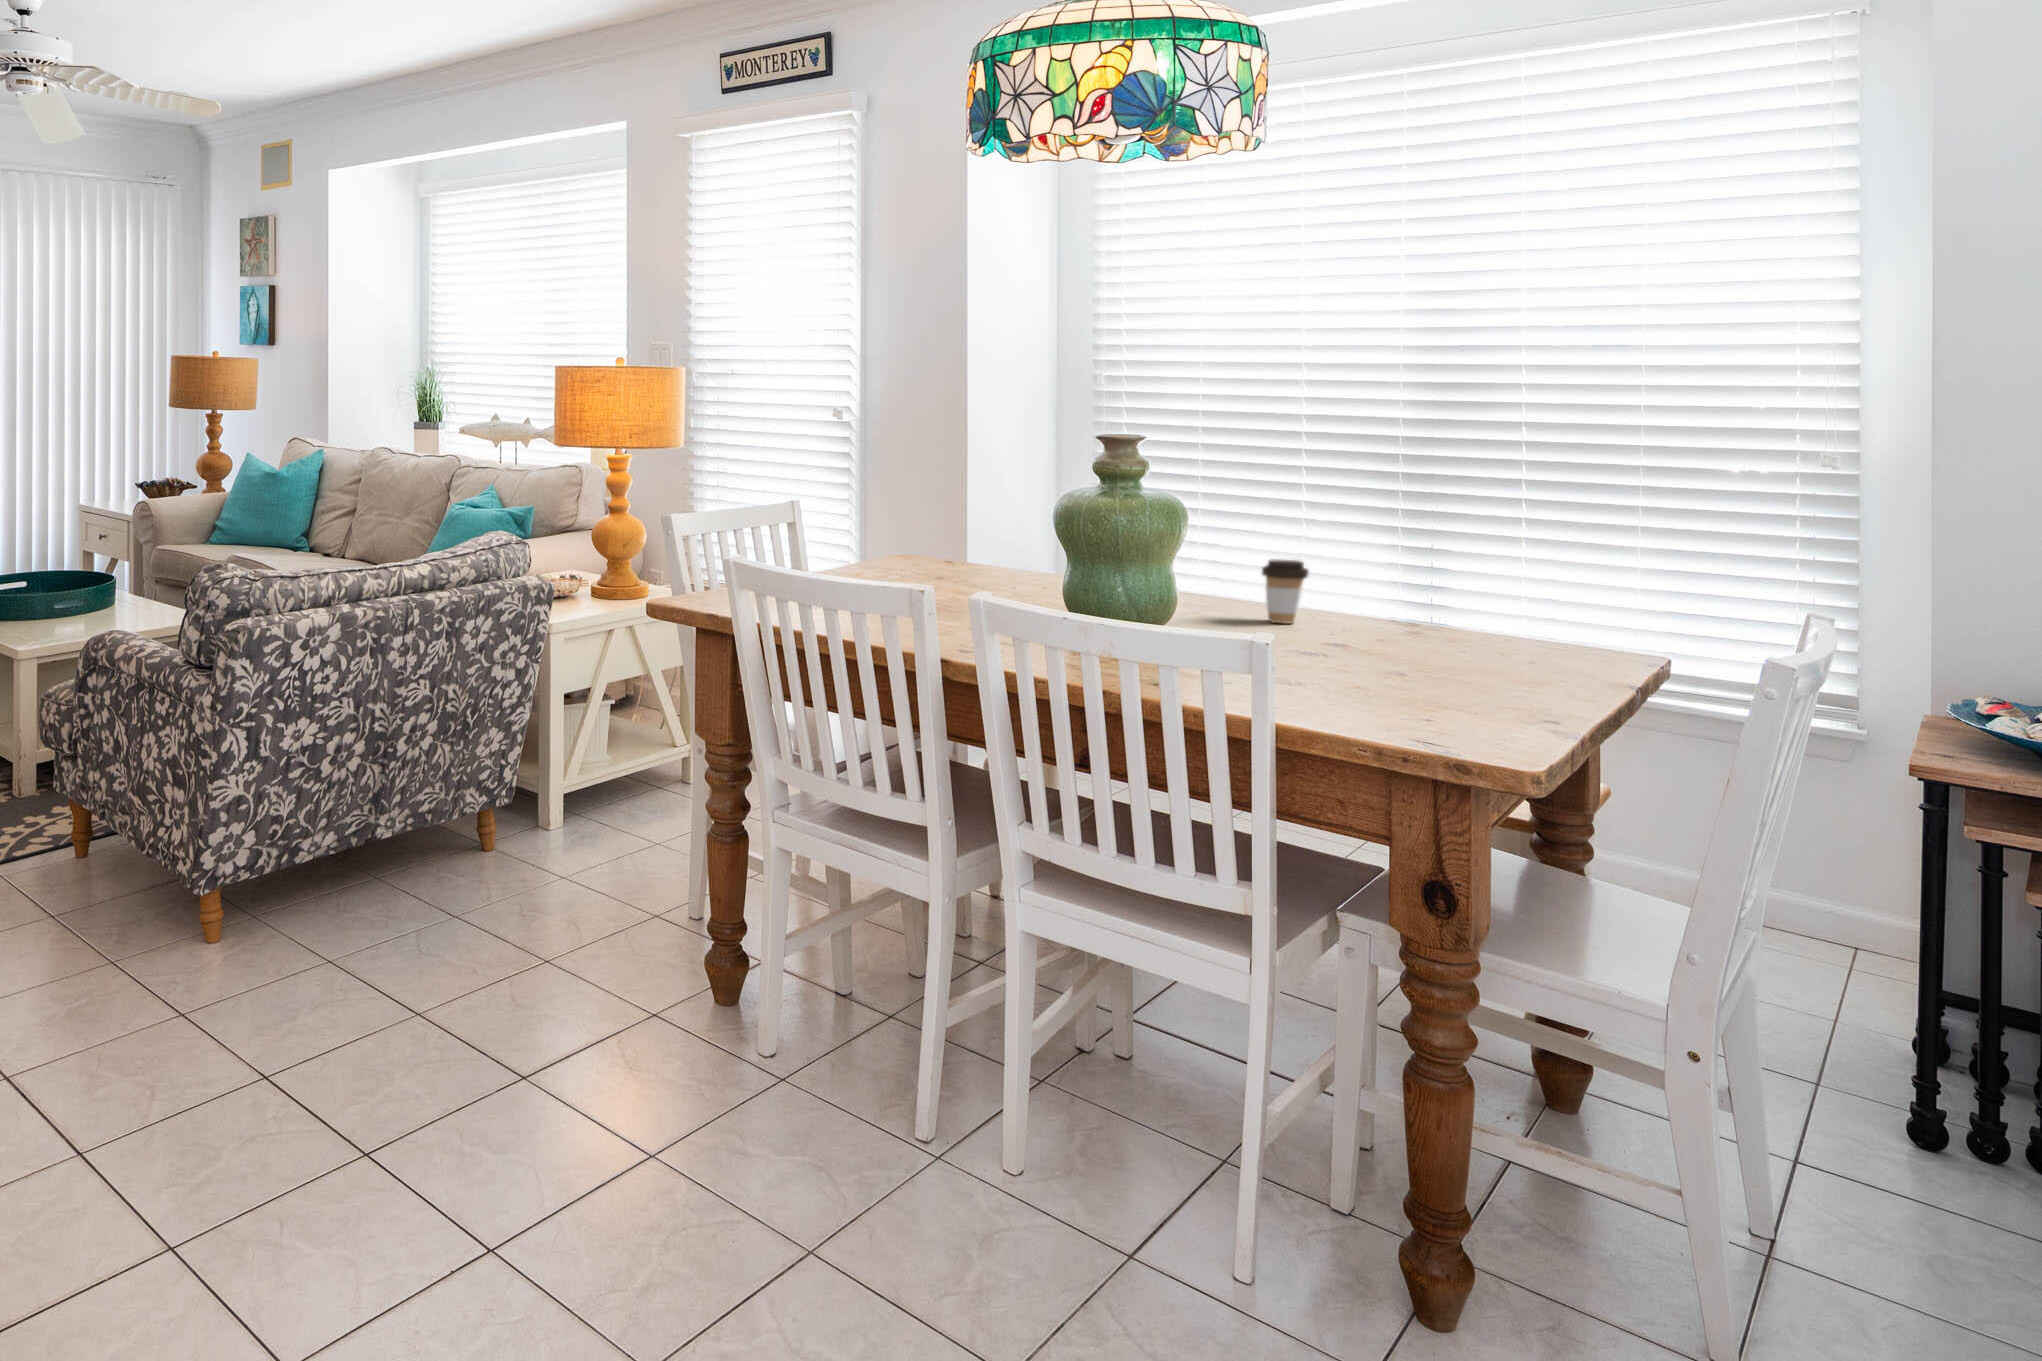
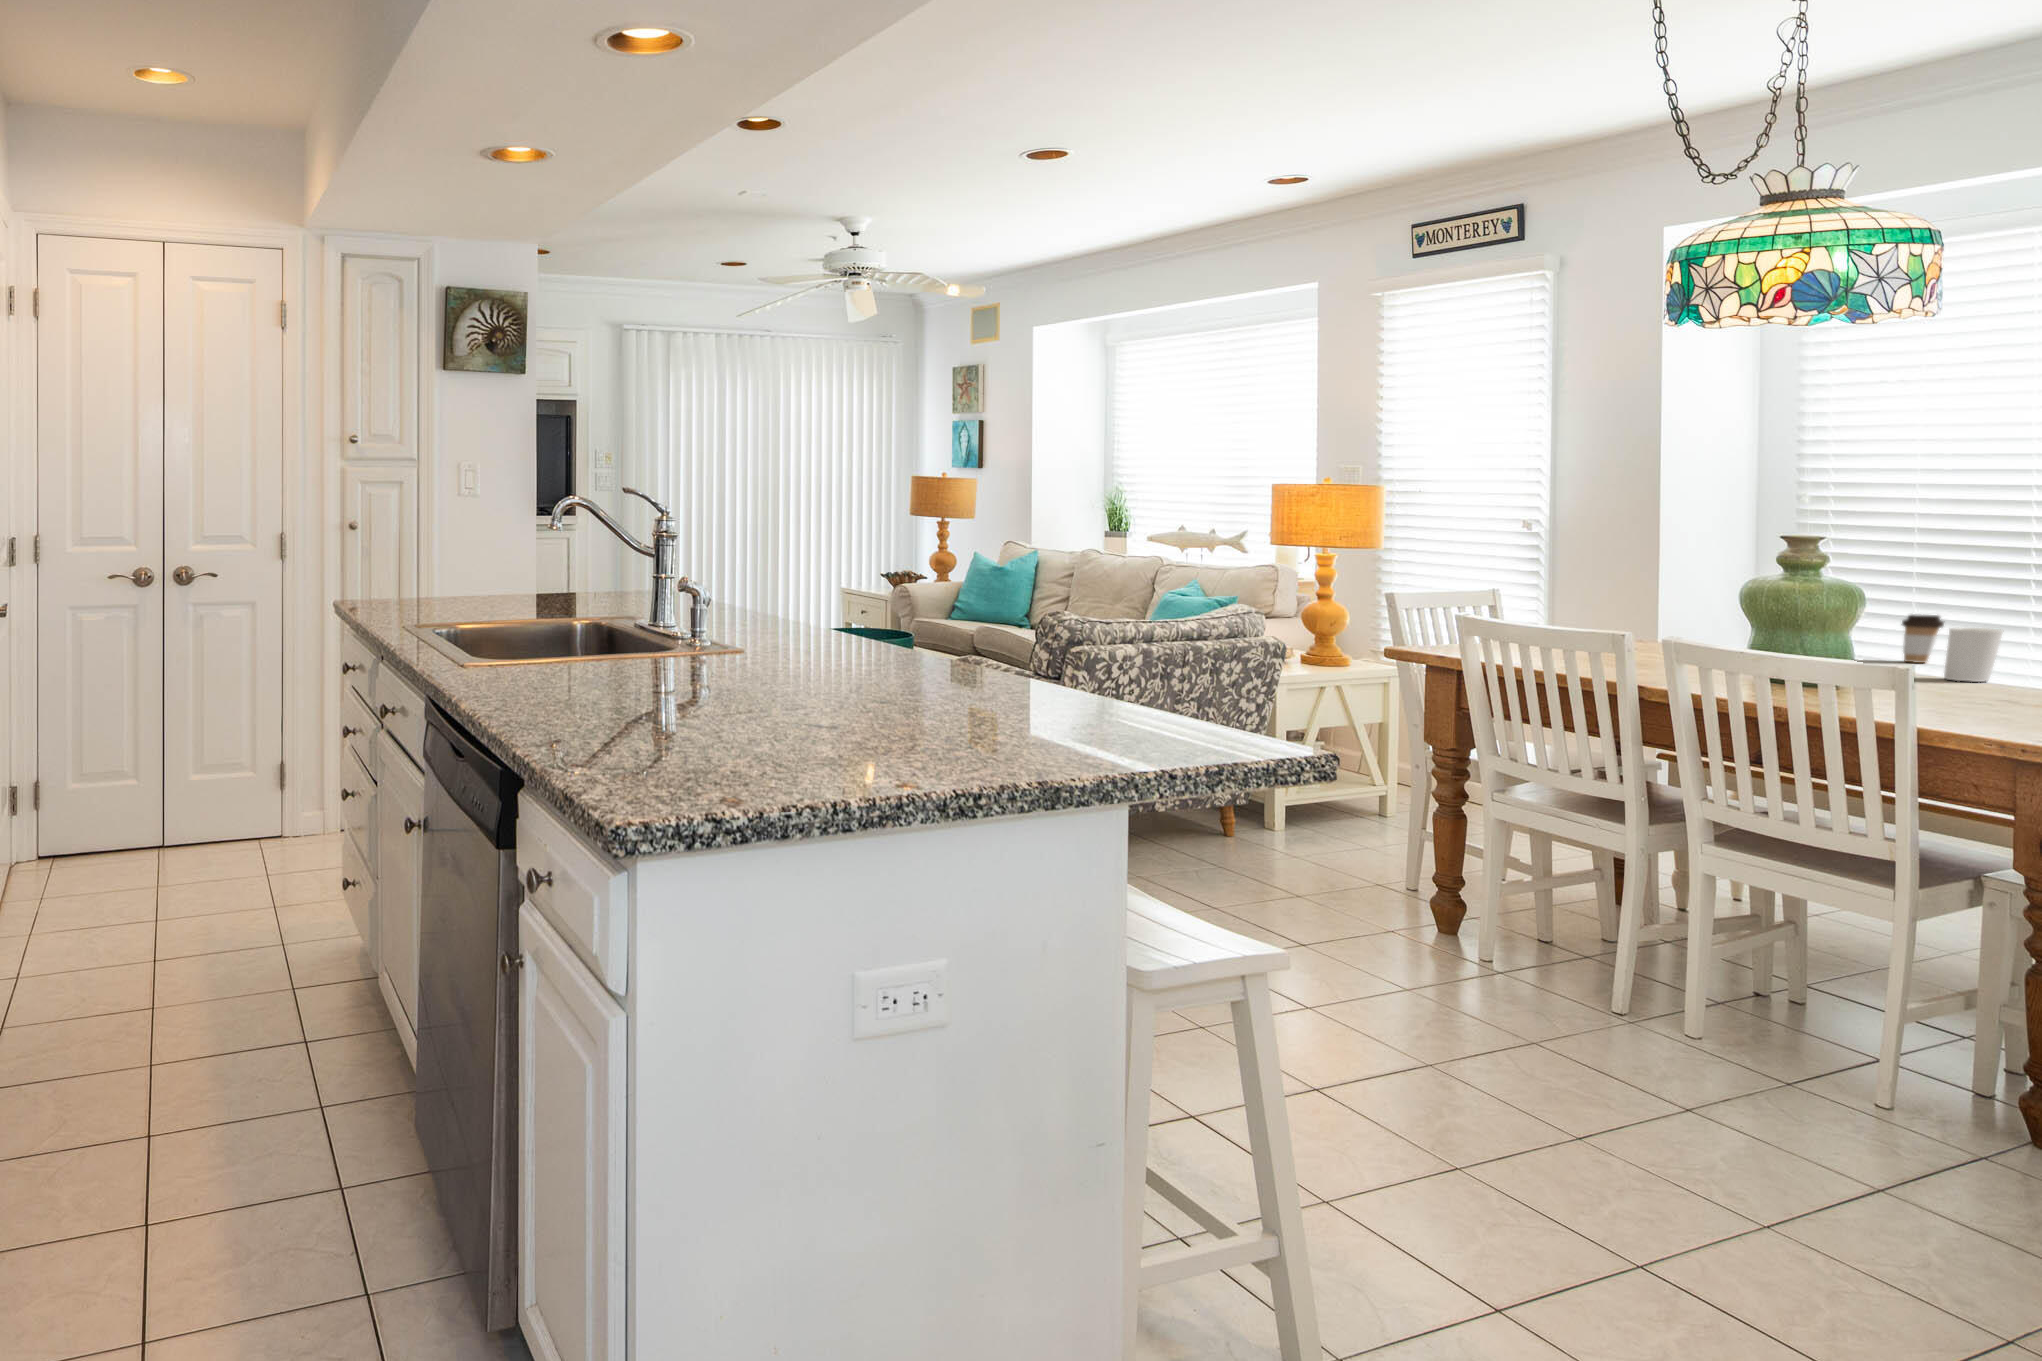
candle holder: none [1336,591,1399,668] -> present [1944,628,2003,682]

